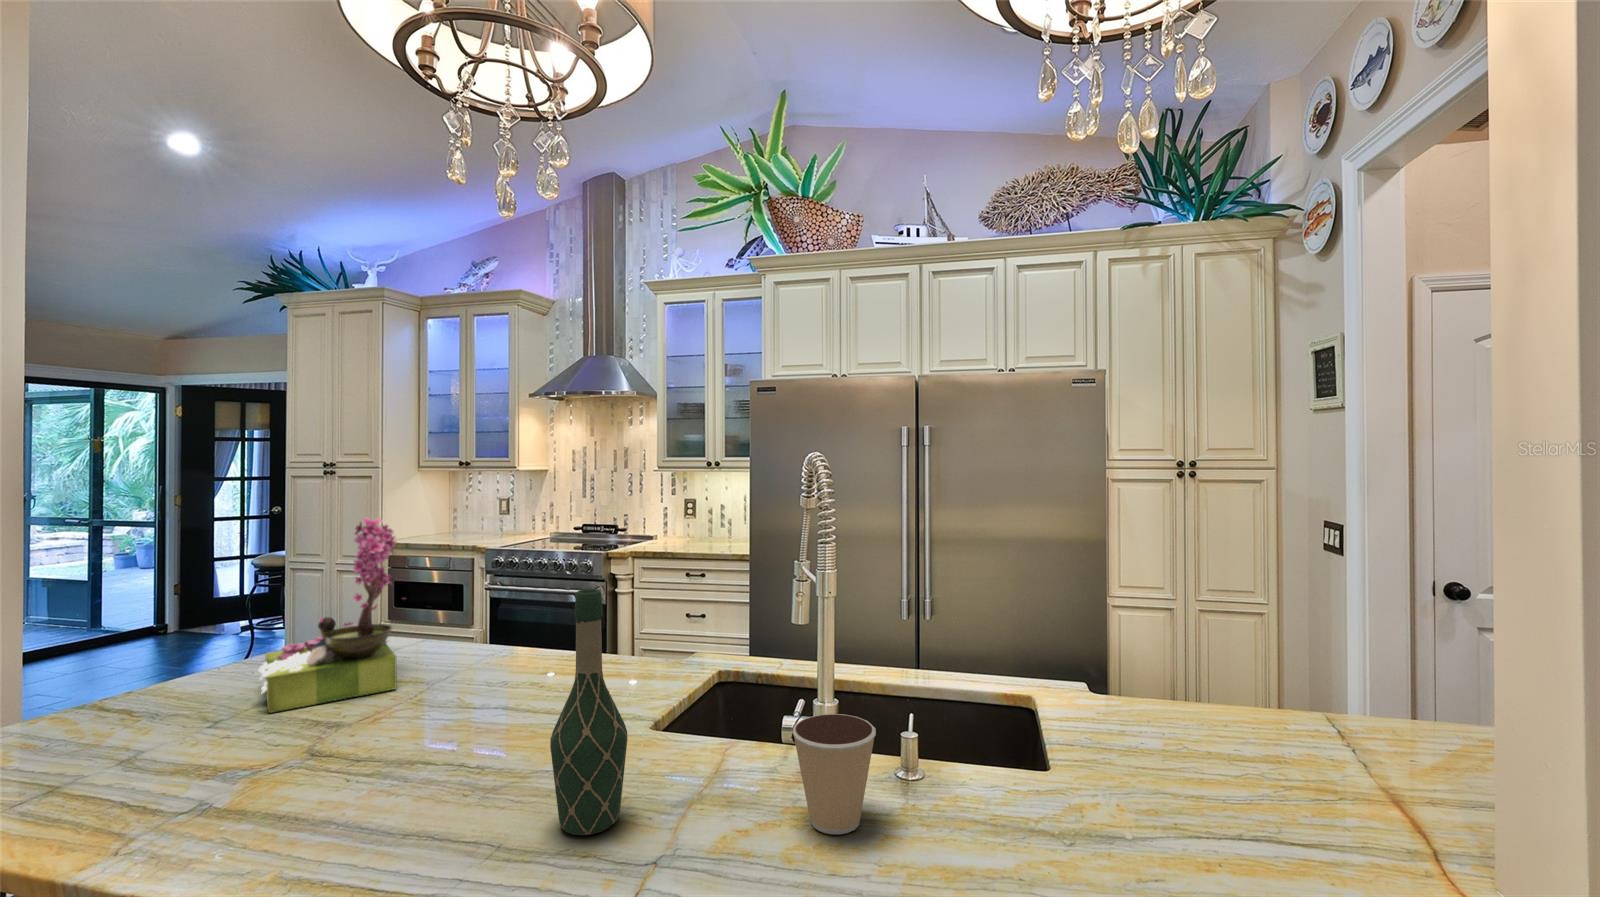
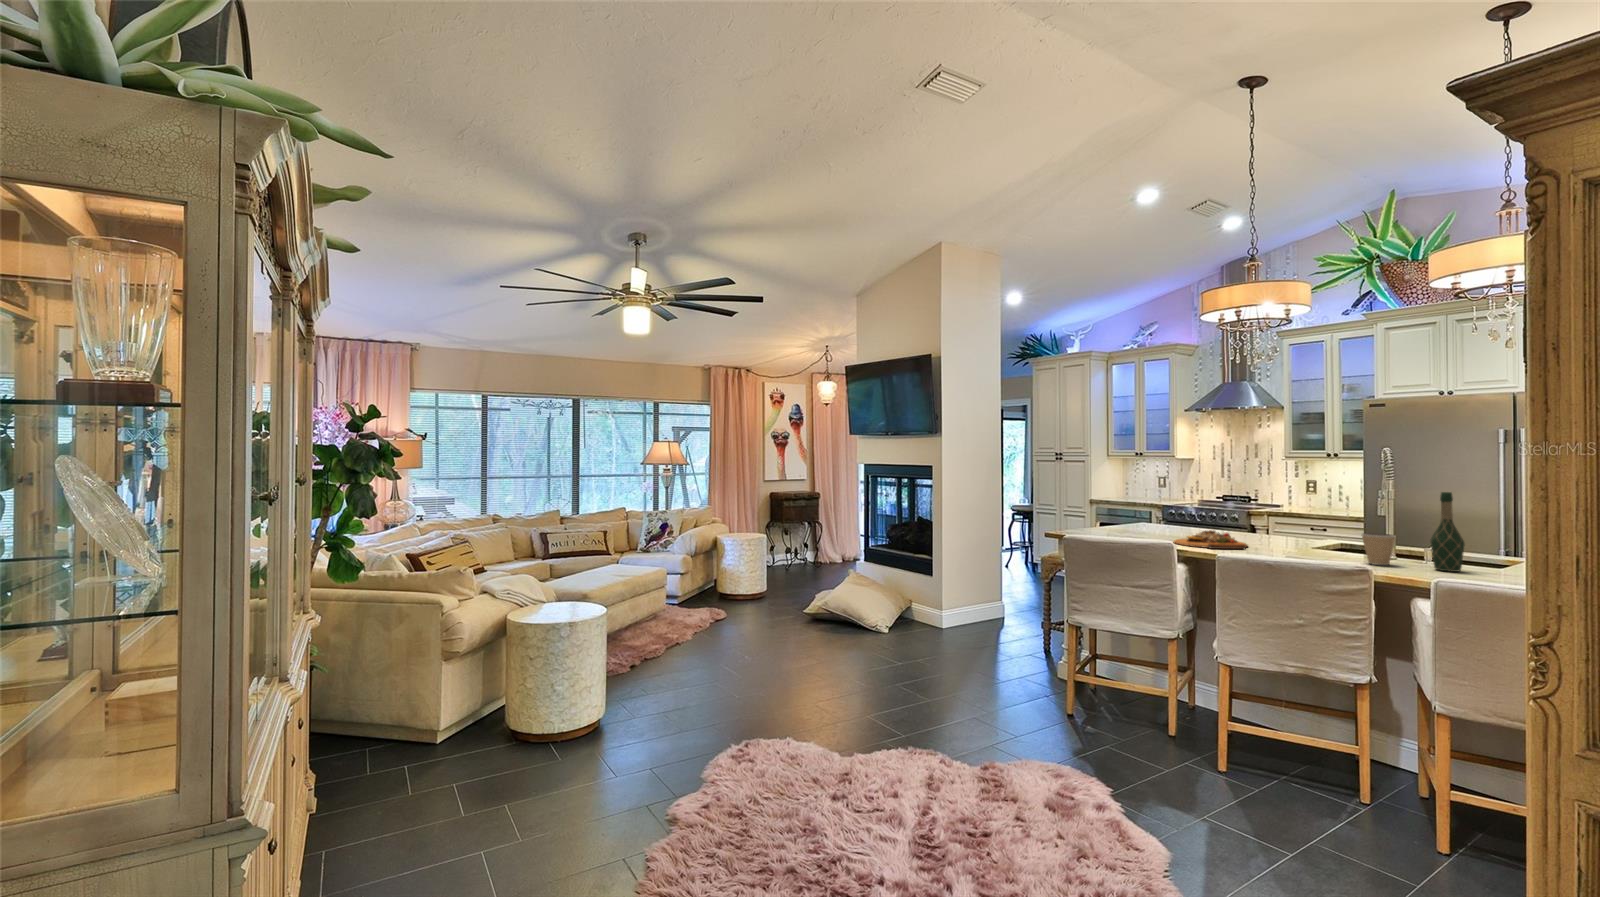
flower arrangement: present [259,517,397,713] -> none [1128,471,1182,535]
wine bottle: present [550,589,627,835] -> present [1430,492,1465,572]
cutting board: none [293,706,525,817] -> present [1174,530,1248,549]

